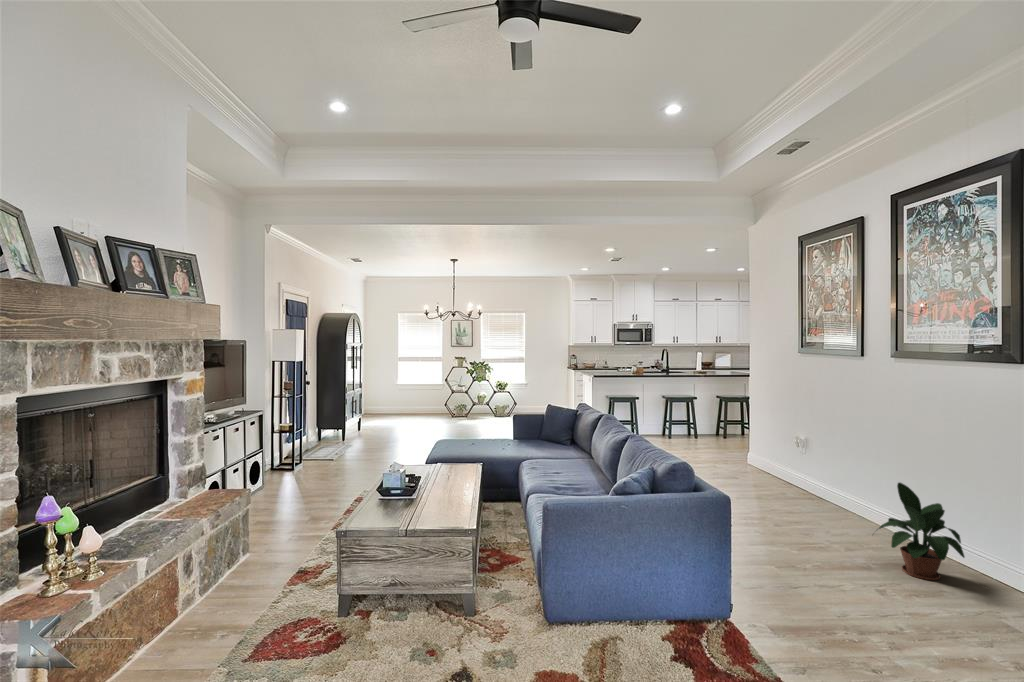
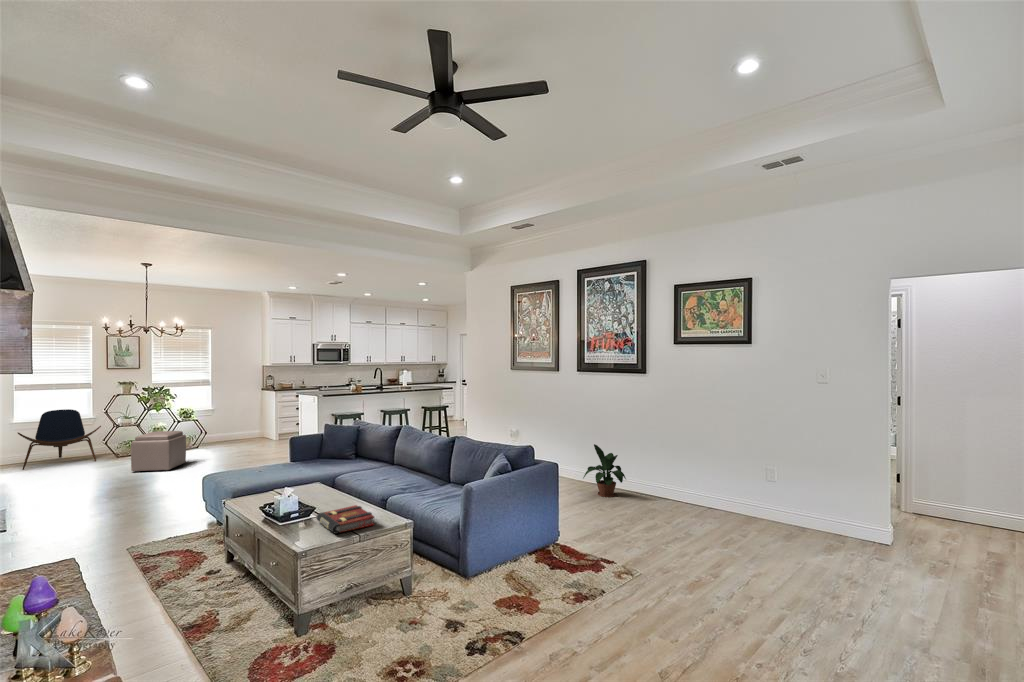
lounge chair: none [392,376,440,419] -> present [18,409,101,470]
ottoman: none [442,399,483,433] -> present [131,431,186,472]
book: none [393,494,451,521] -> present [316,505,374,534]

